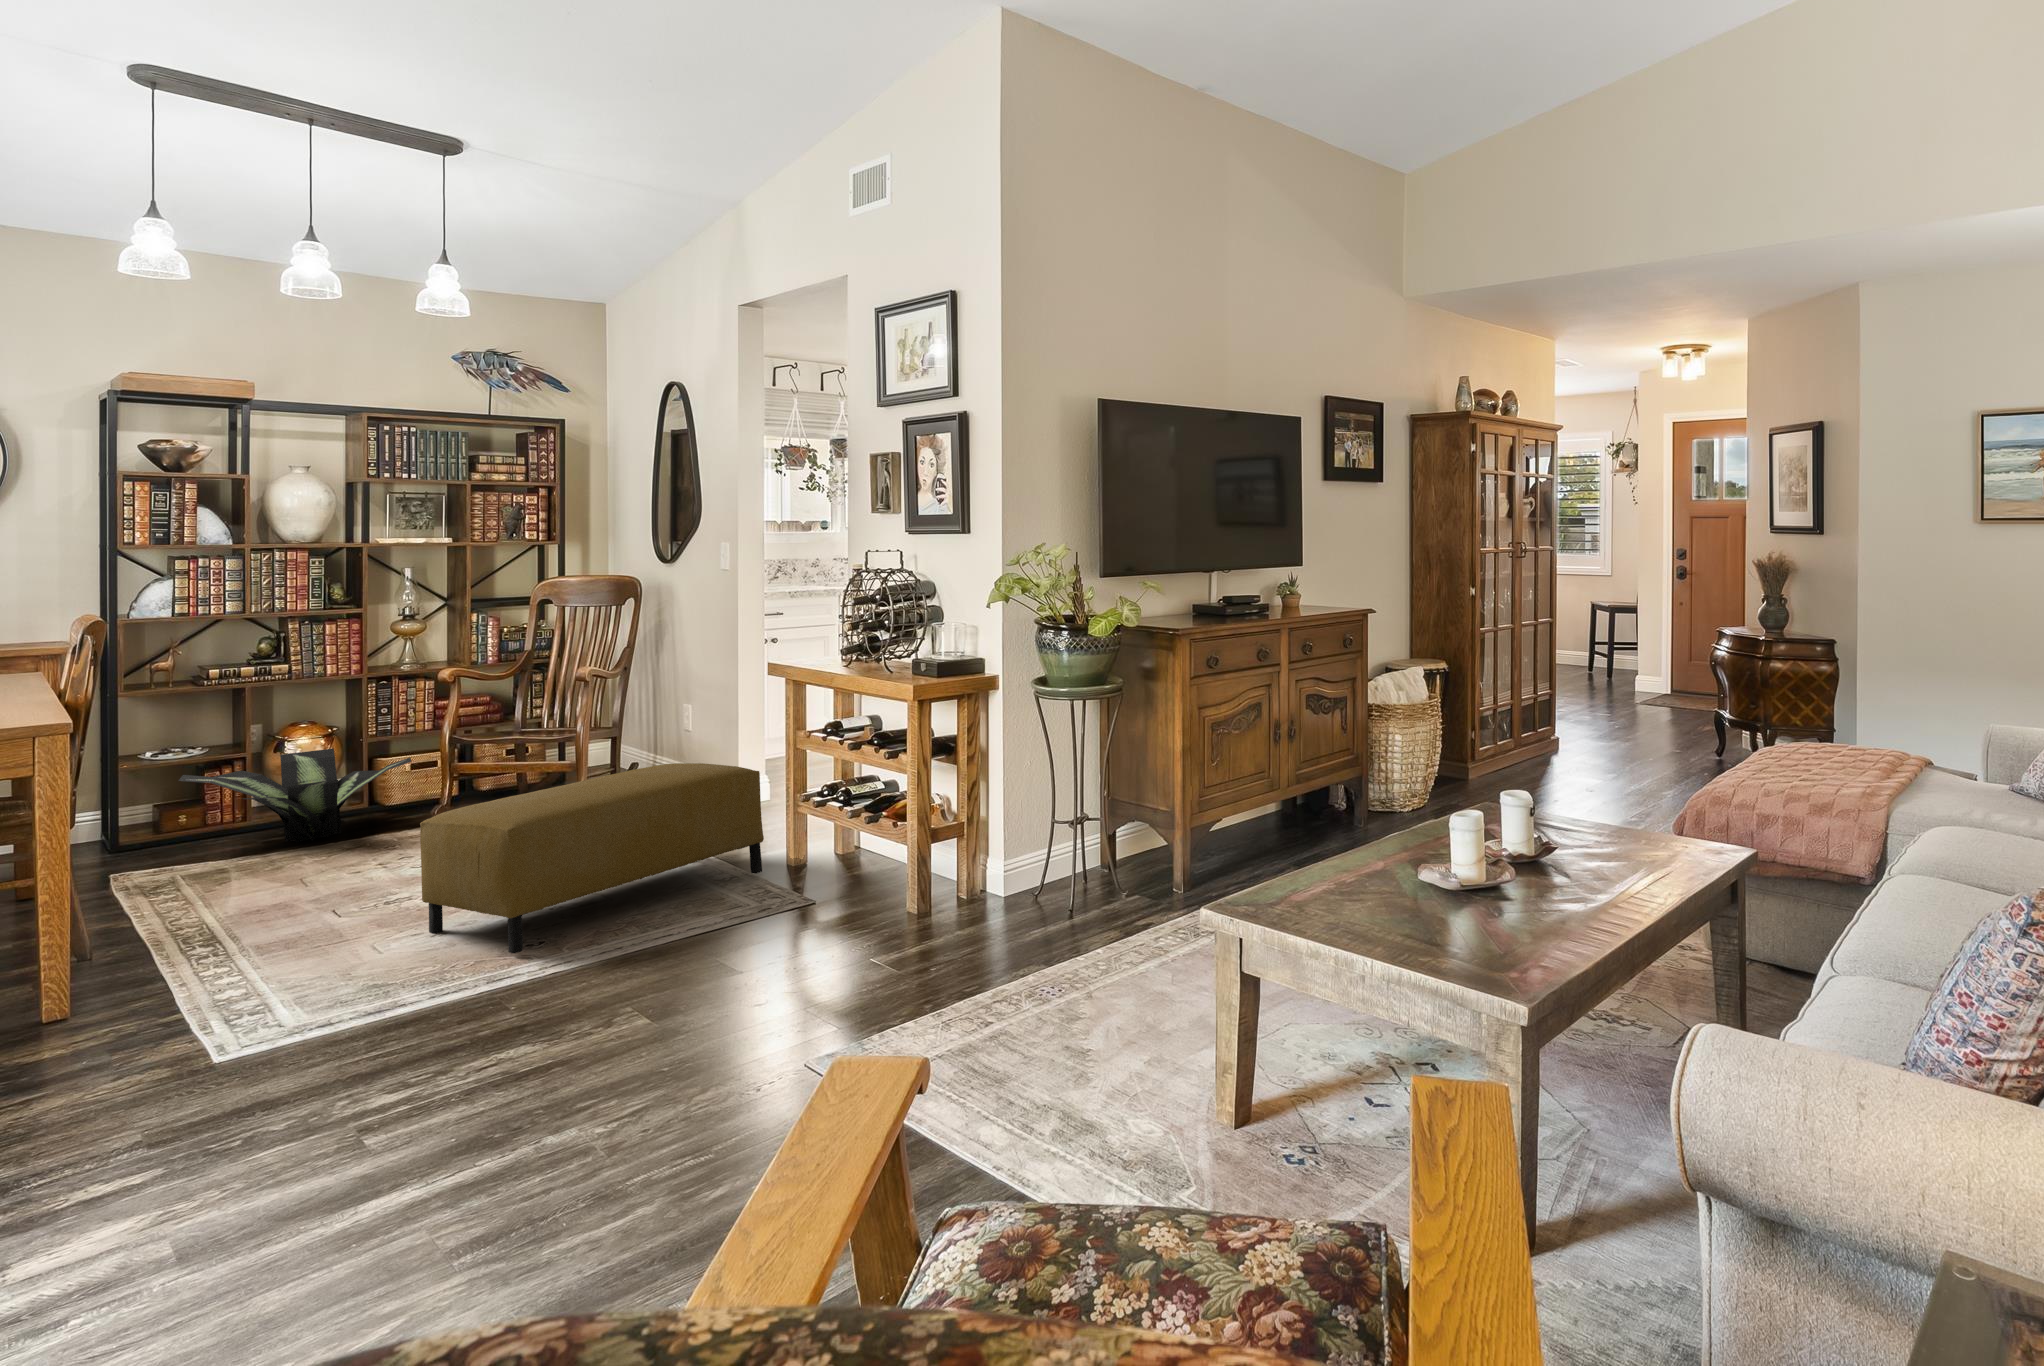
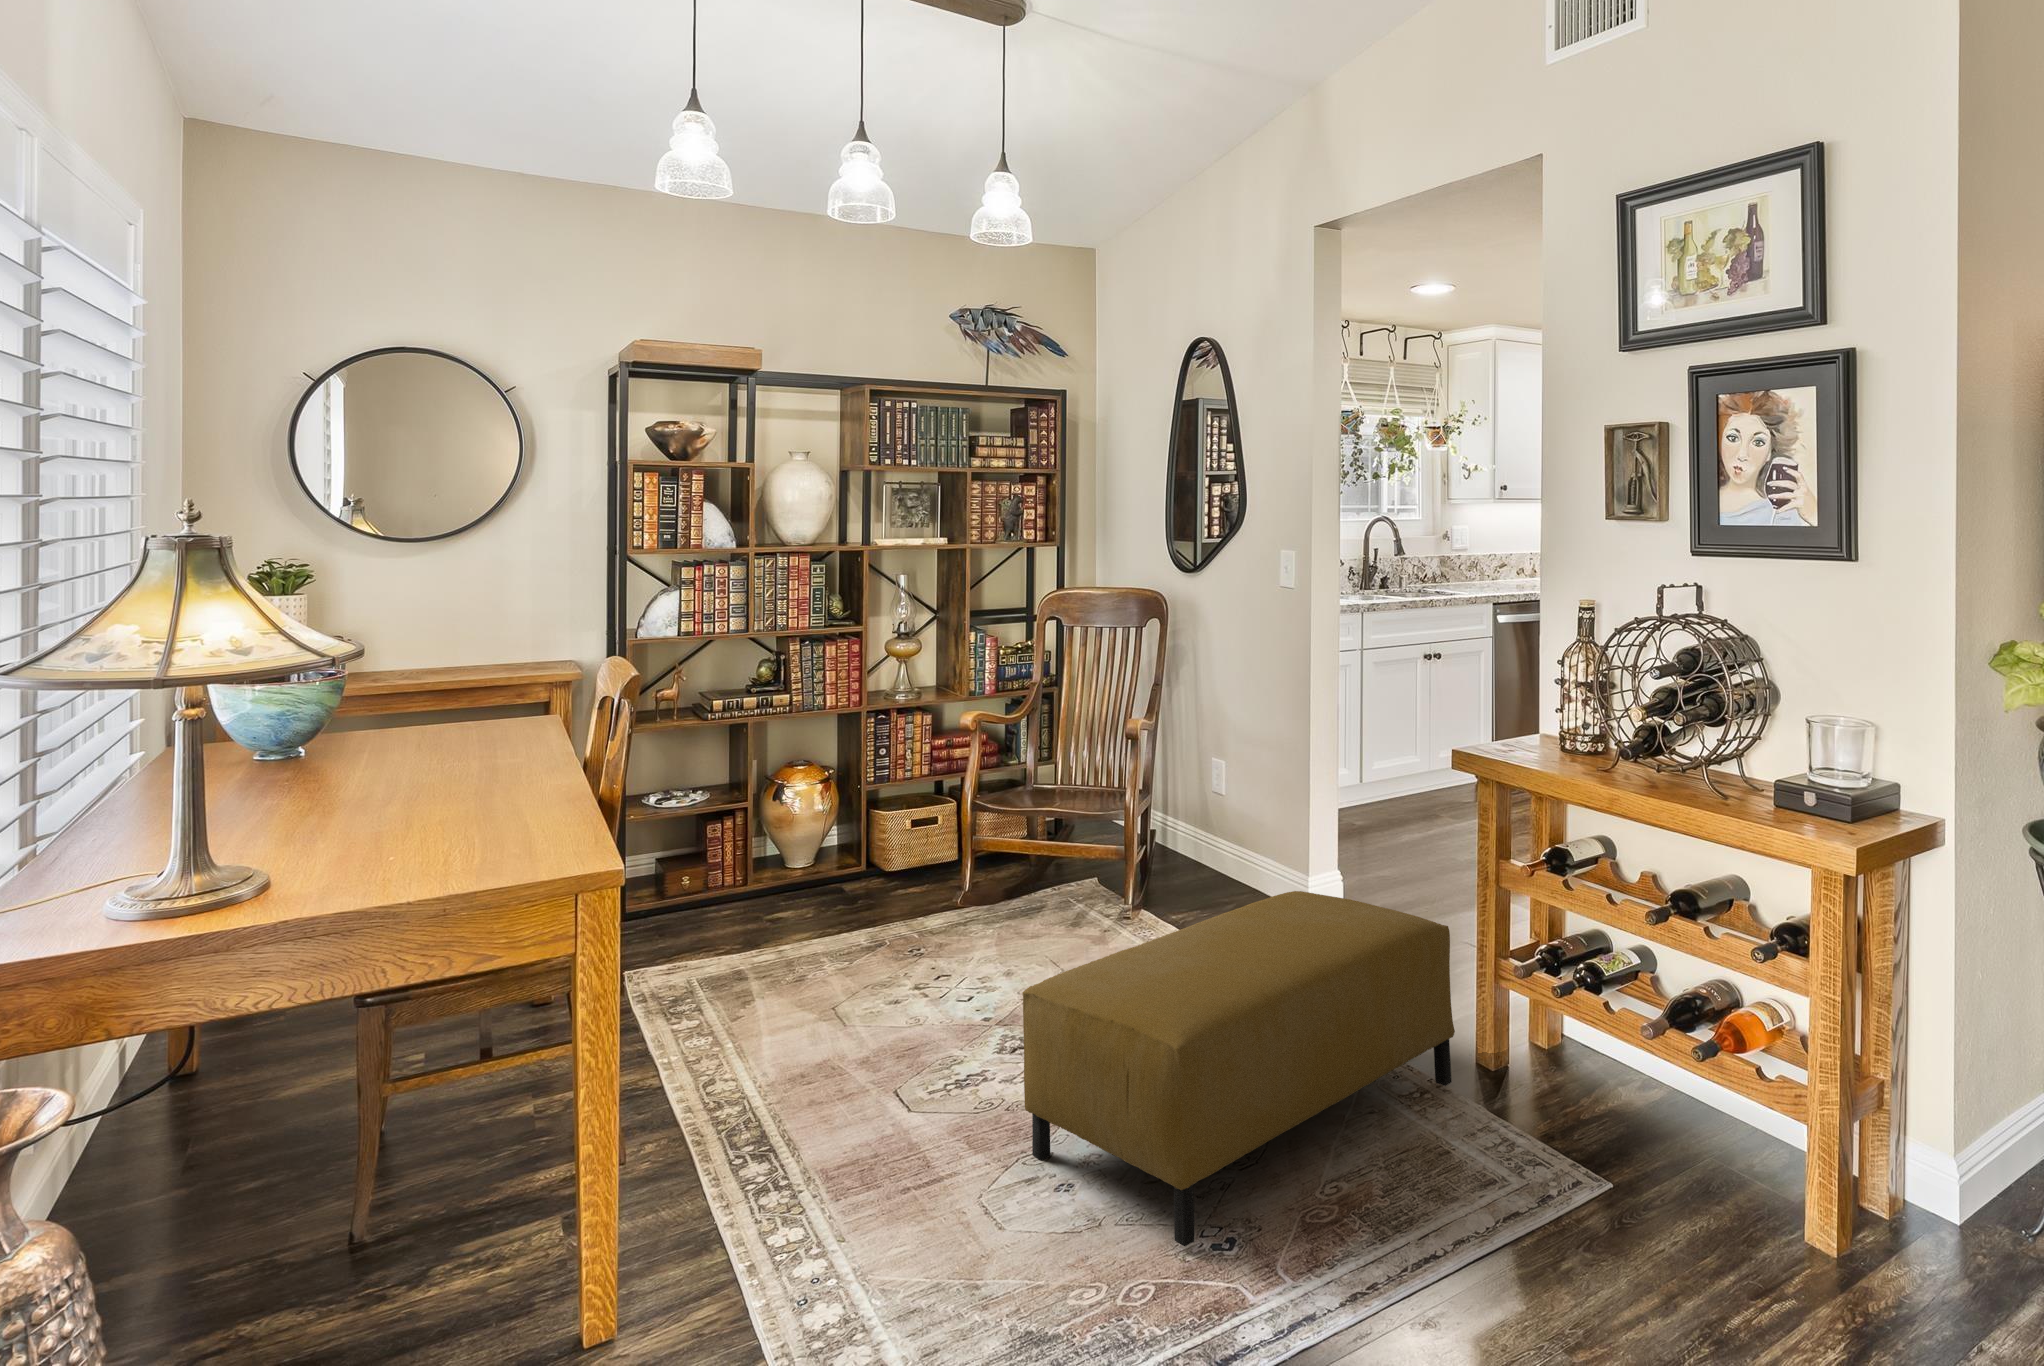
potted plant: present [179,749,411,842] -> none [692,798,928,925]

